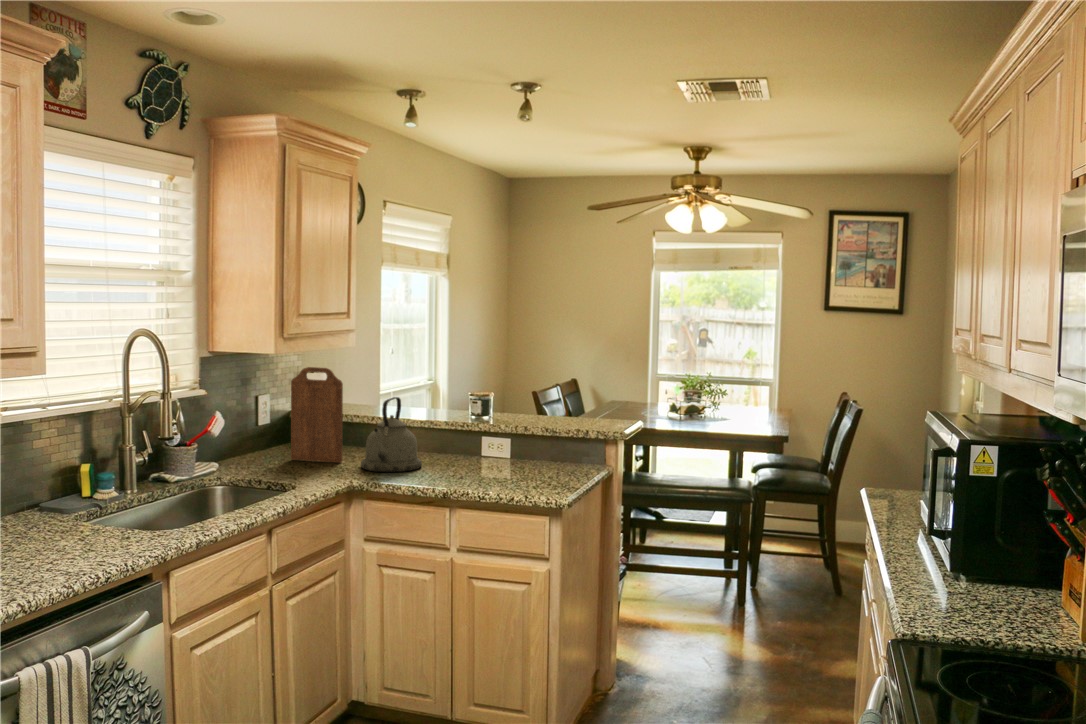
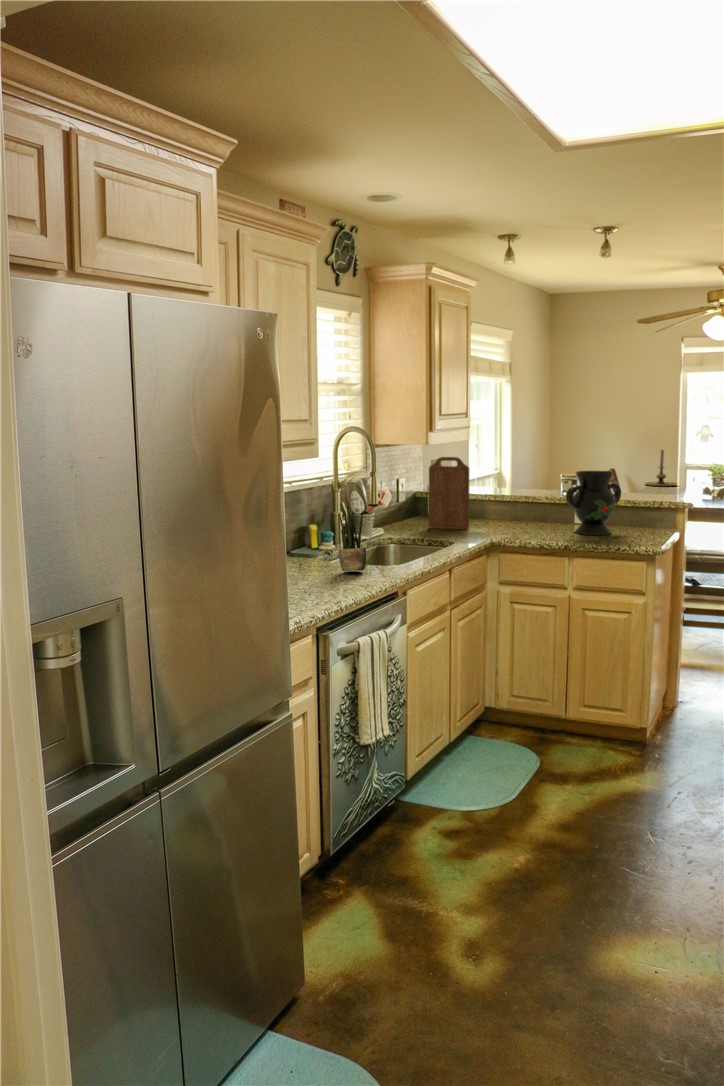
candle holder: none [614,357,650,399] -> present [645,450,677,486]
decorative vase: none [459,390,534,475] -> present [566,471,621,535]
kettle: present [361,397,422,472] -> none [486,478,533,534]
potted plant: none [69,443,113,544] -> present [339,505,366,571]

